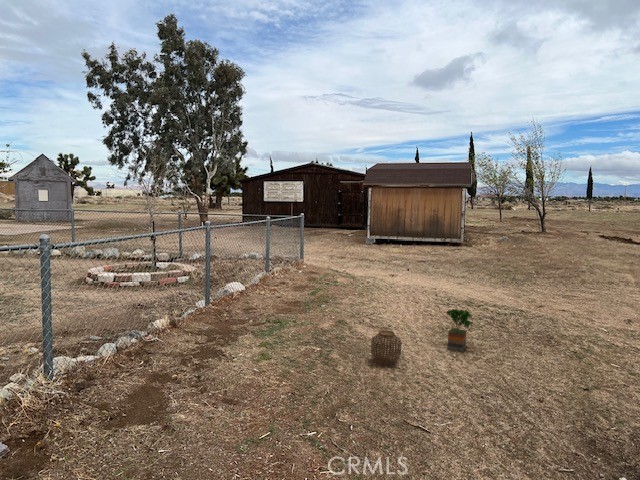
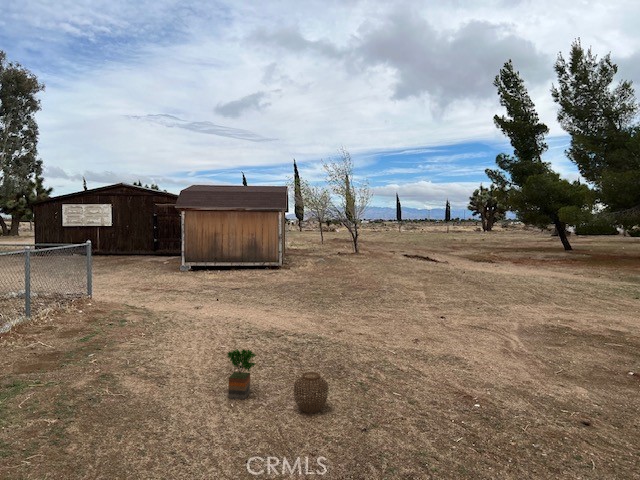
woven basket: present [371,331,401,366] -> present [294,372,328,413]

